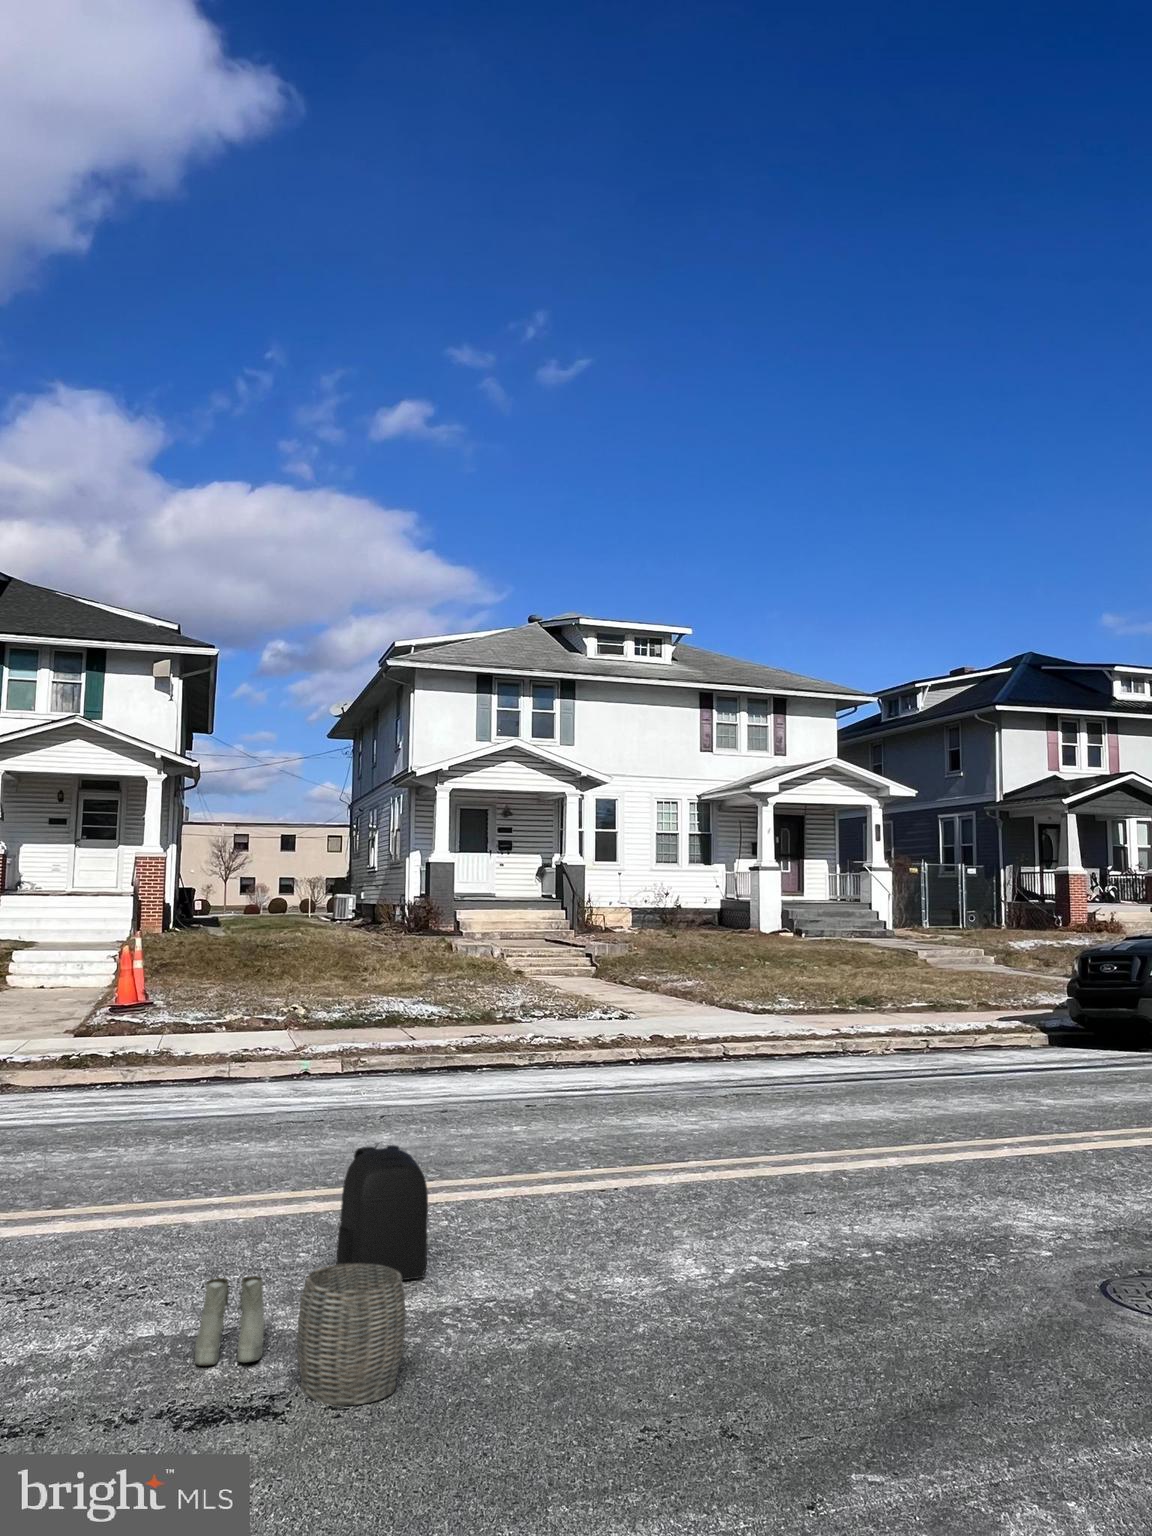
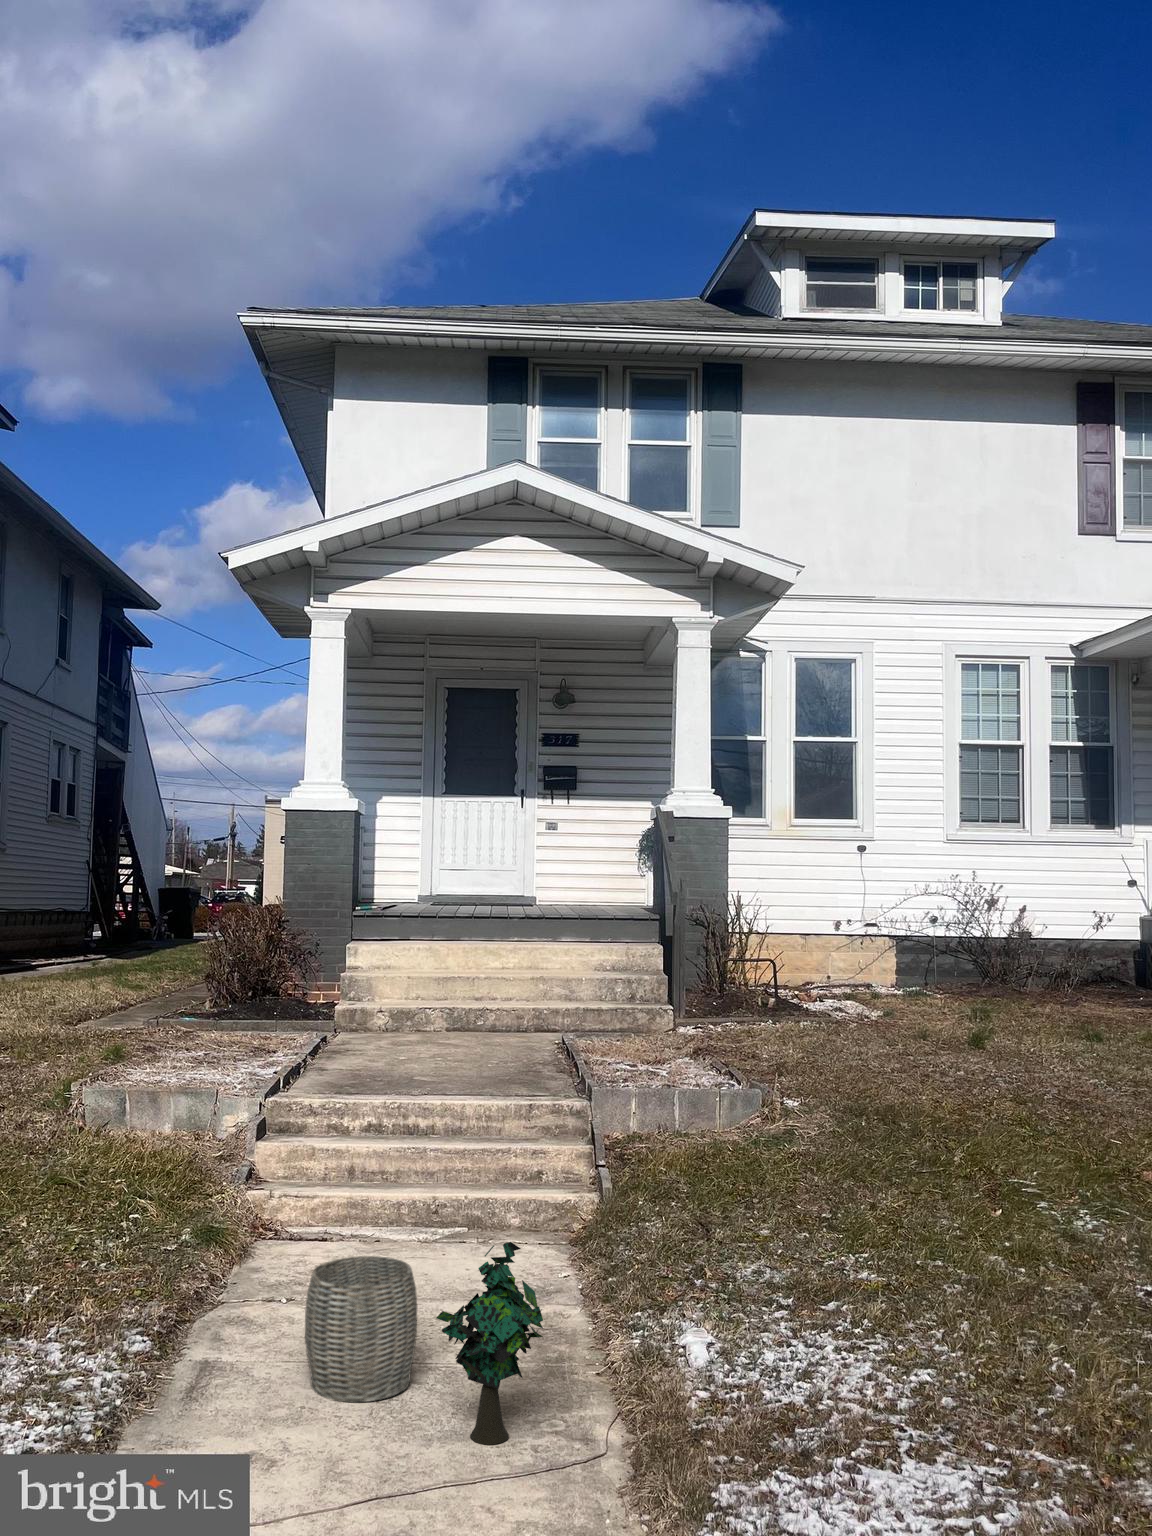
backpack: present [336,1144,428,1280] -> none [356,1122,455,1274]
decorative plant: none [428,1248,531,1446] -> present [436,1242,543,1445]
boots: present [195,1276,265,1366] -> none [202,1269,274,1362]

